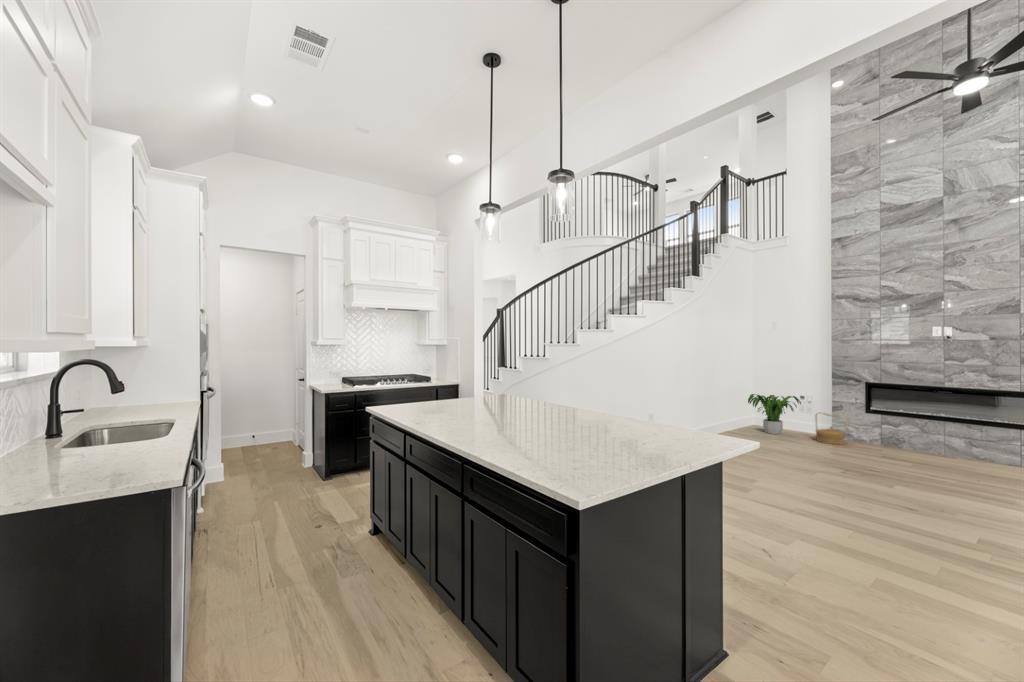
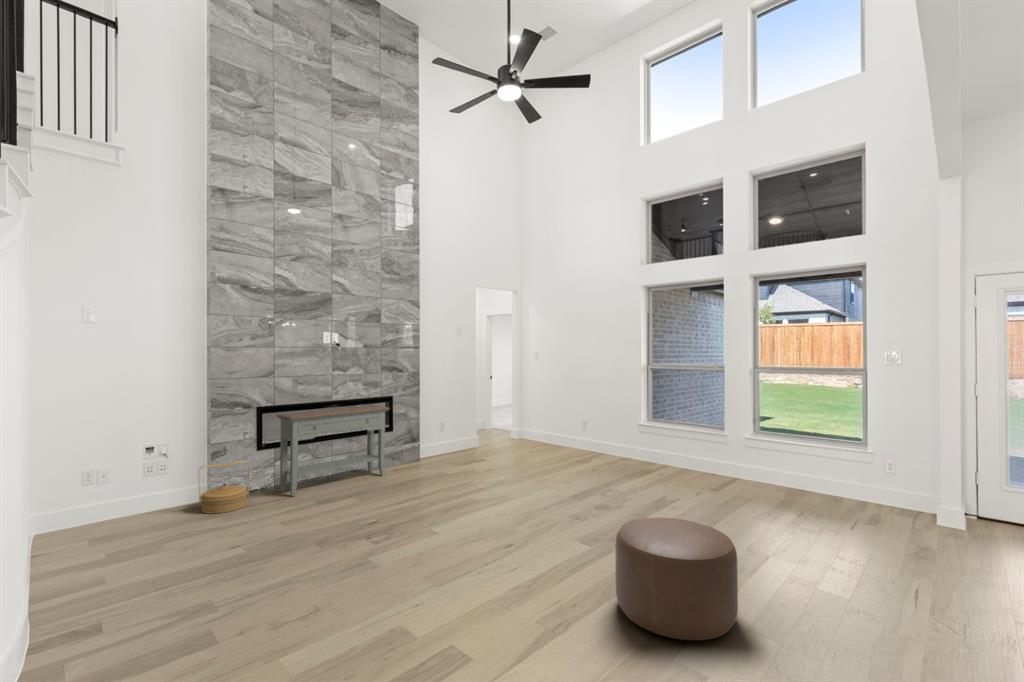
console table: none [873,390,1000,467] -> present [277,406,390,496]
potted plant: present [748,394,801,434] -> none [61,447,163,534]
ottoman: none [811,474,927,563] -> present [616,518,738,640]

